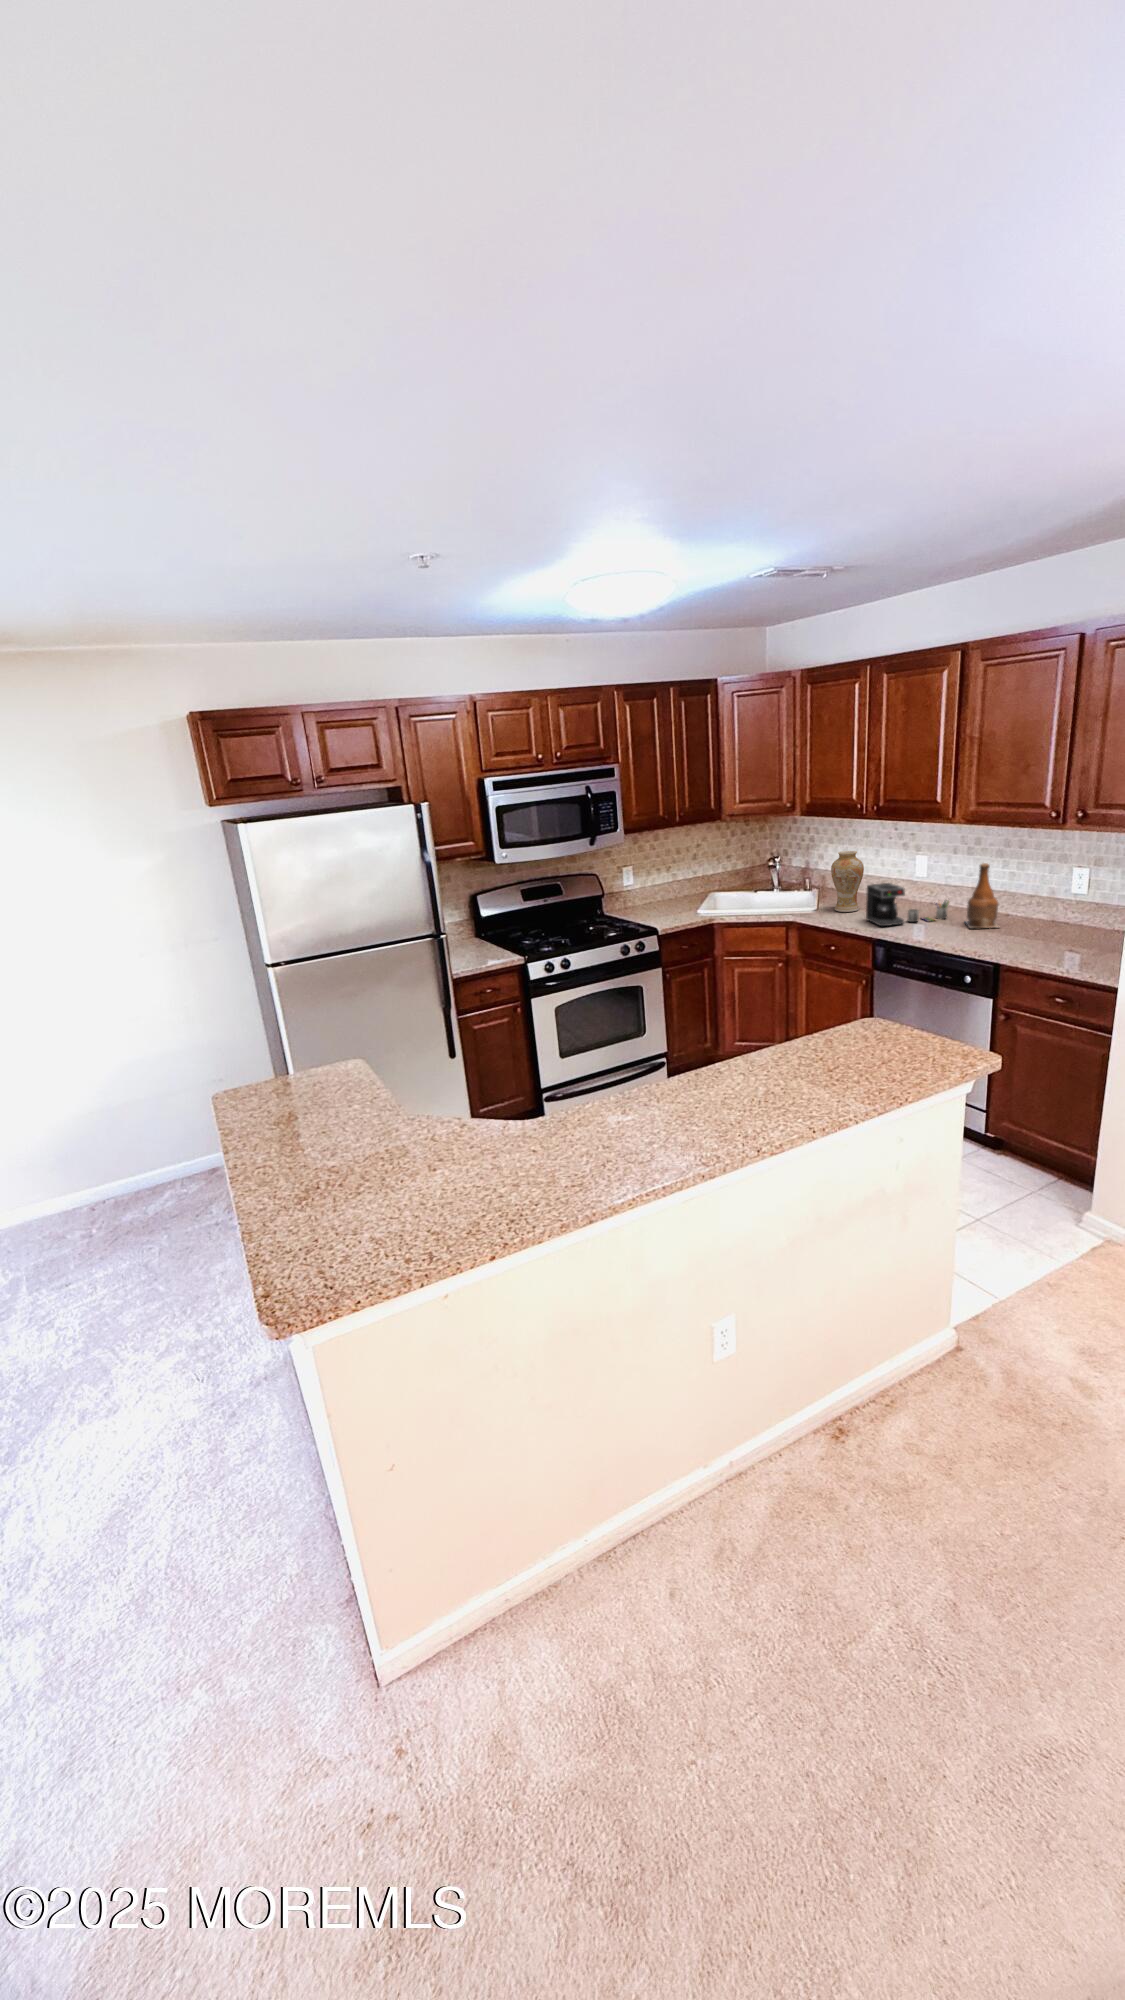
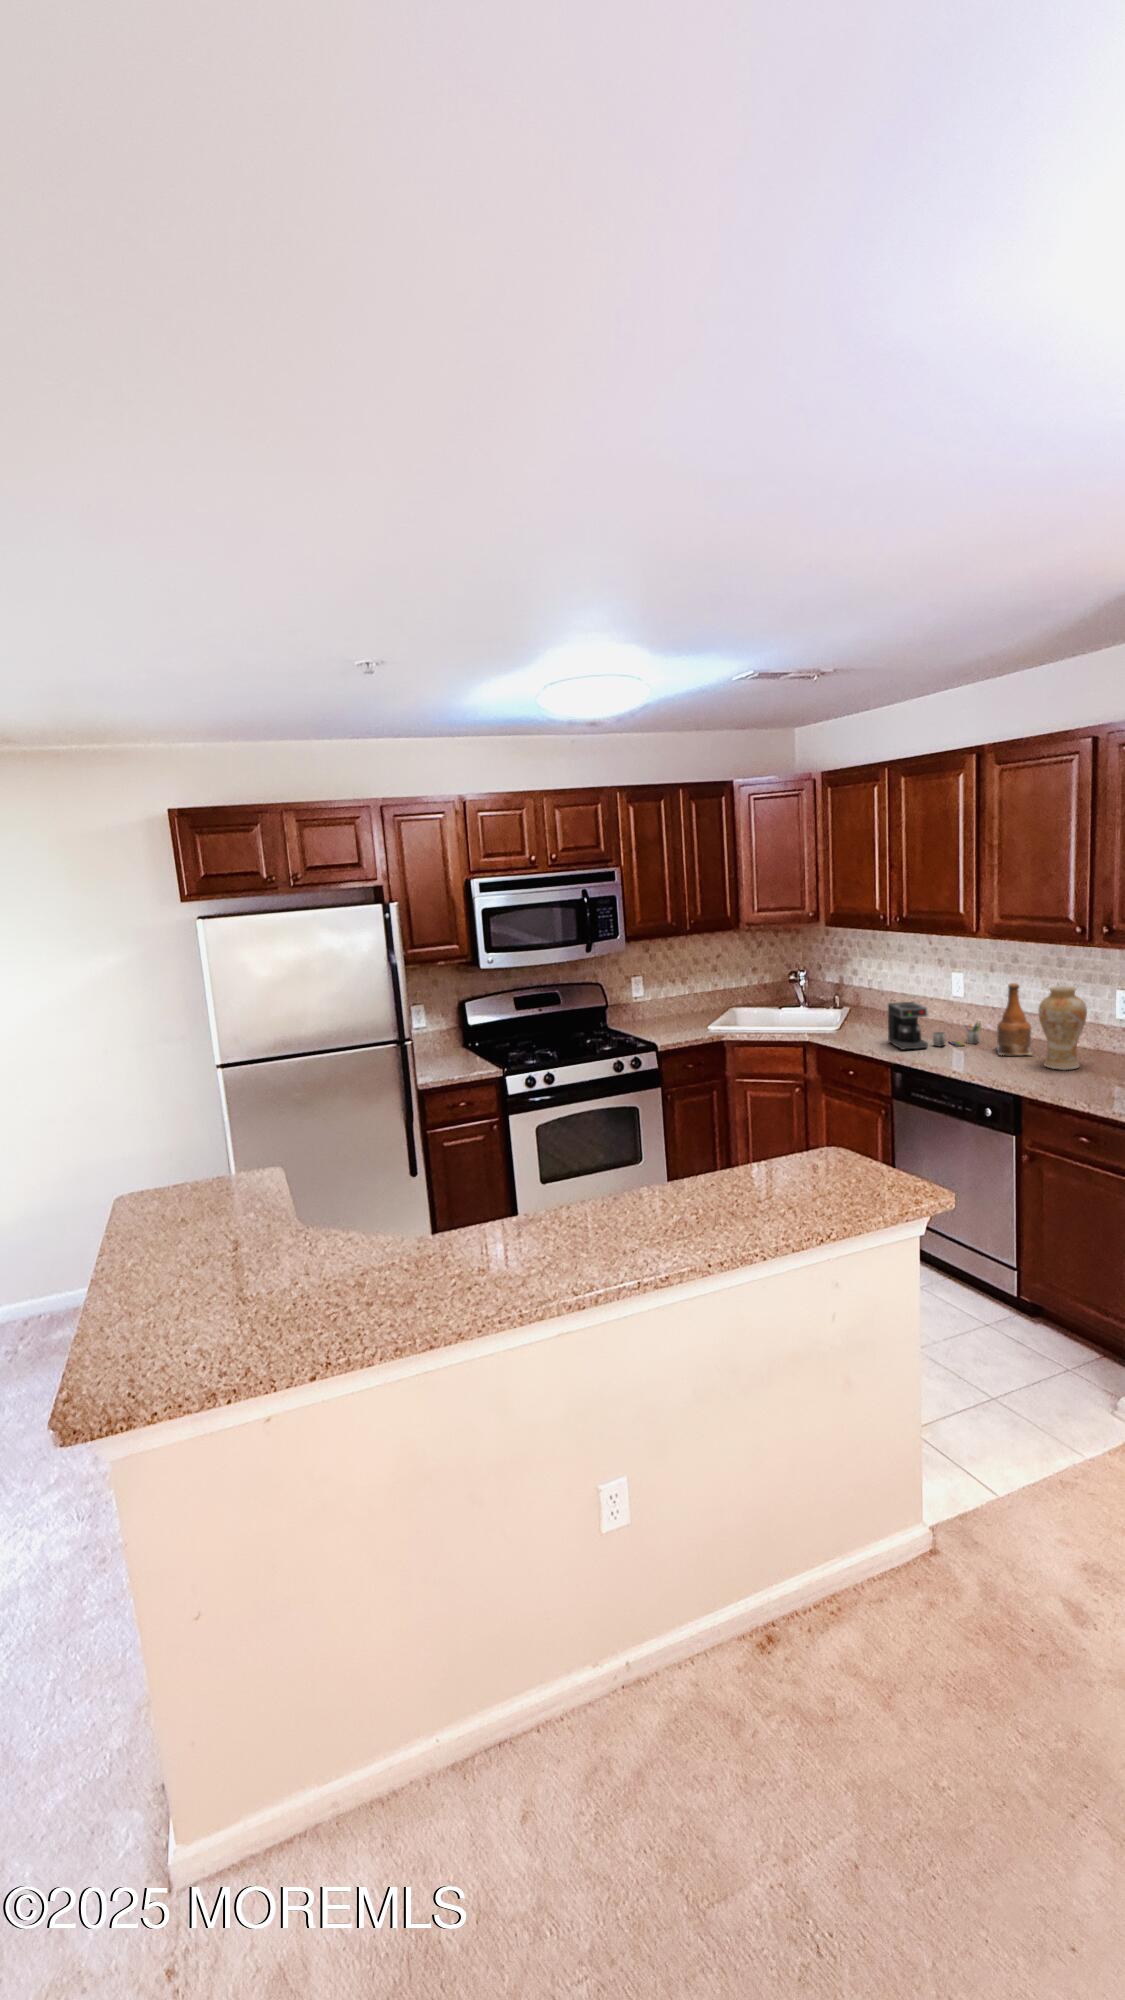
vase: present [831,851,864,912] -> present [1038,986,1087,1070]

